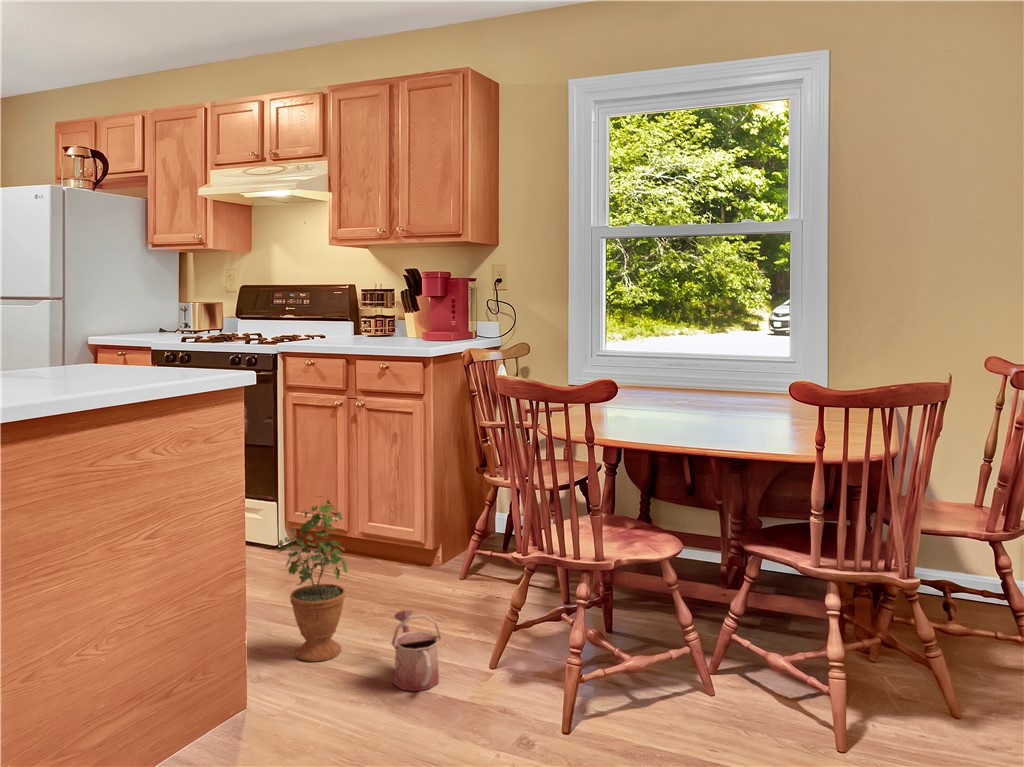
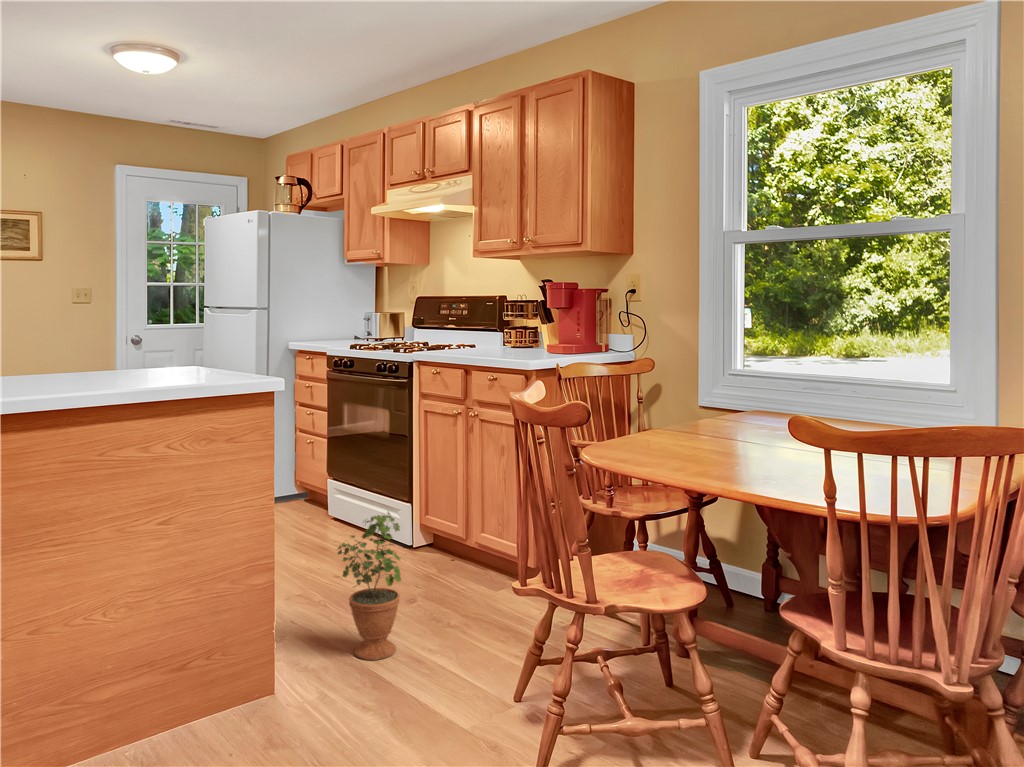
watering can: present [392,610,441,691] -> none [411,624,461,704]

